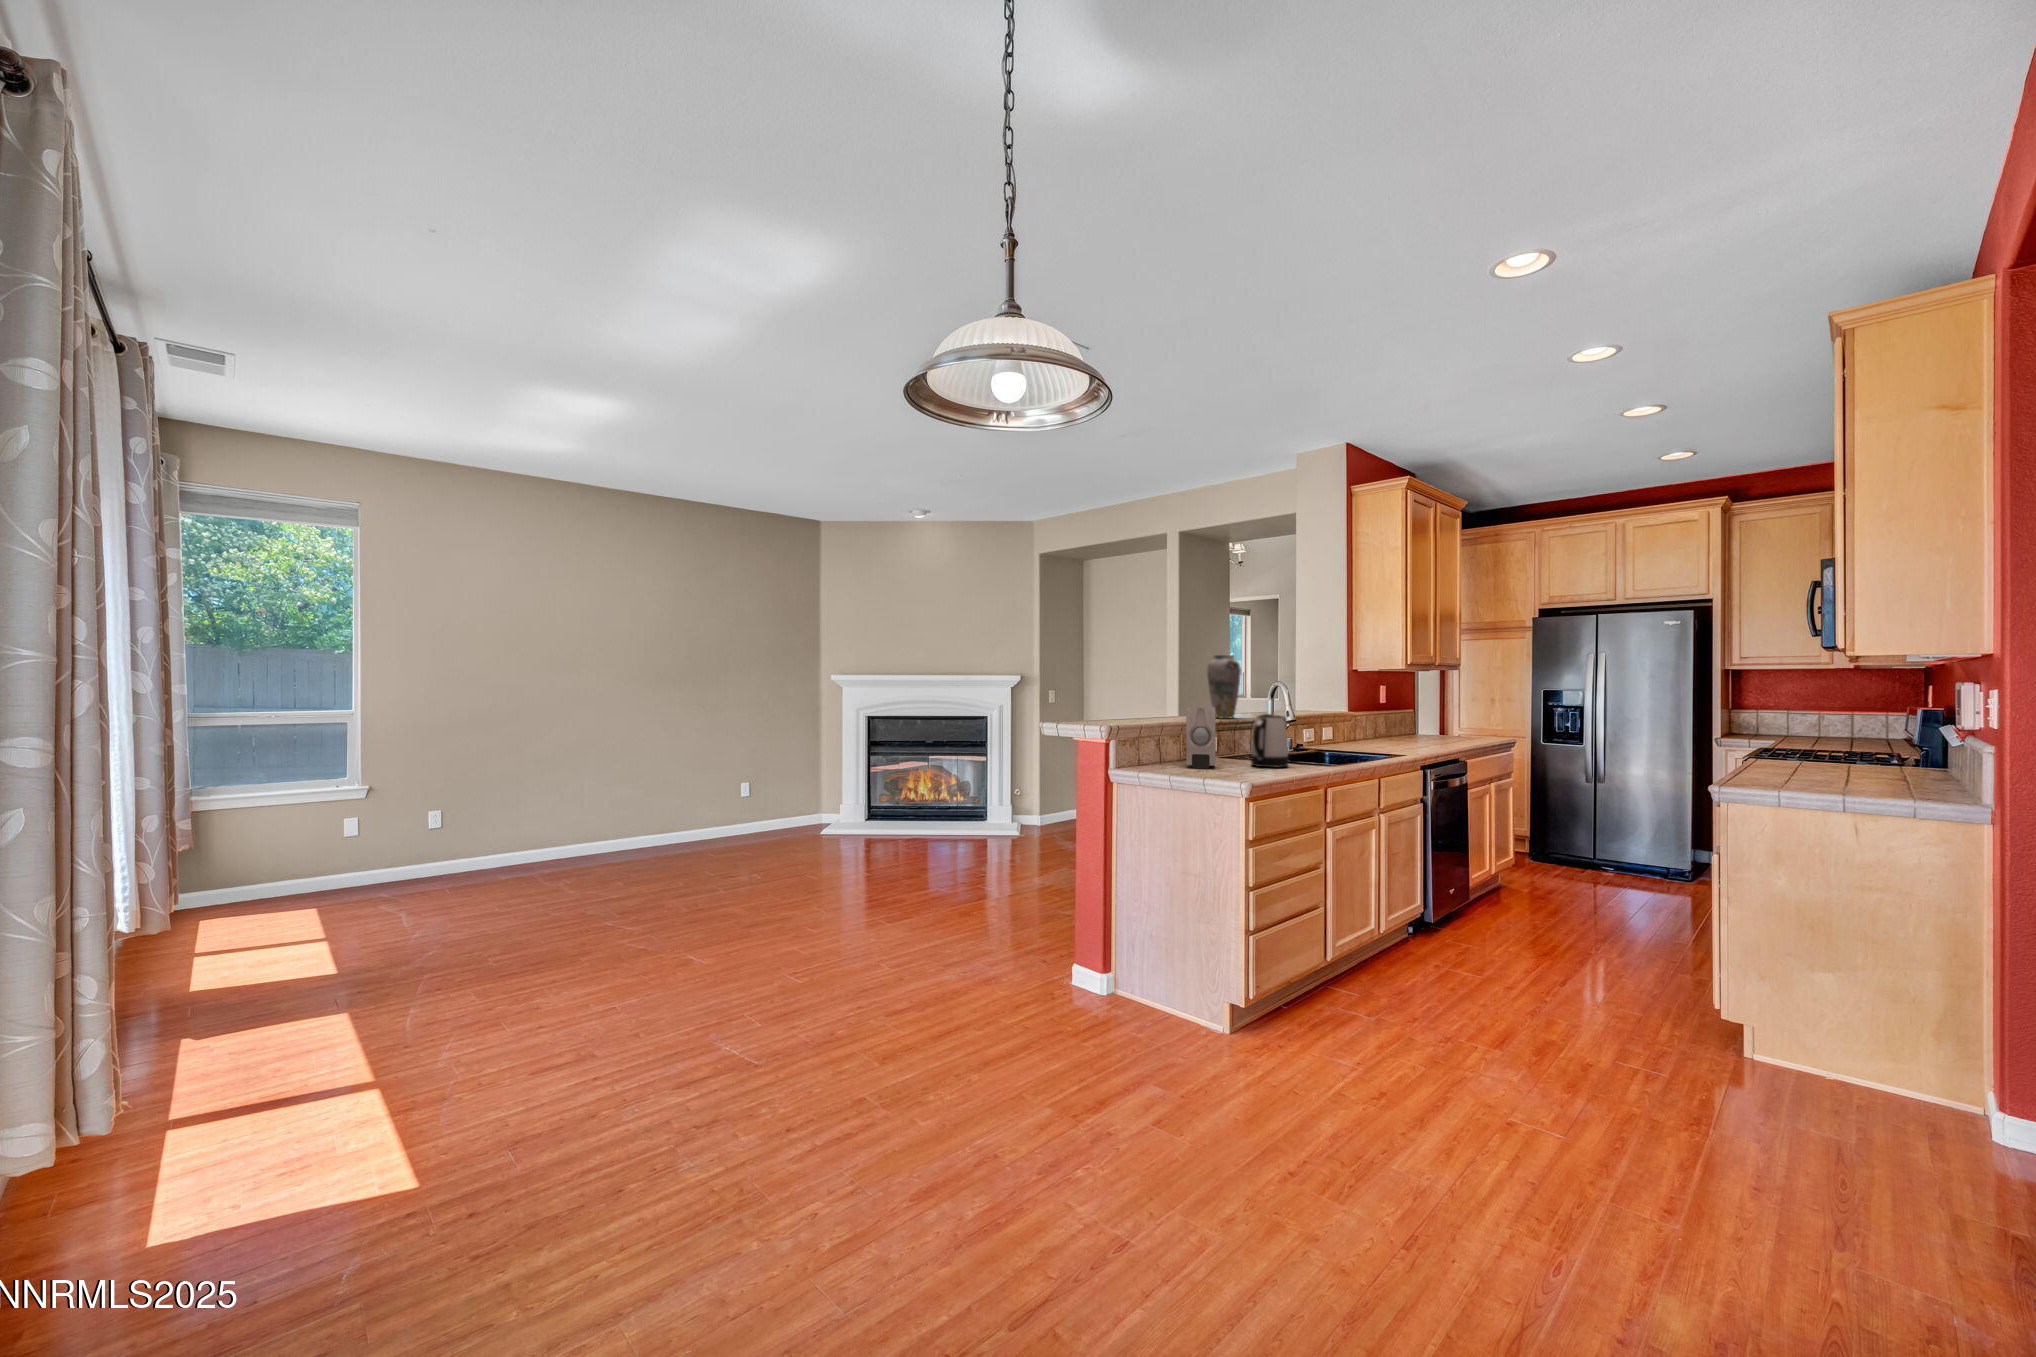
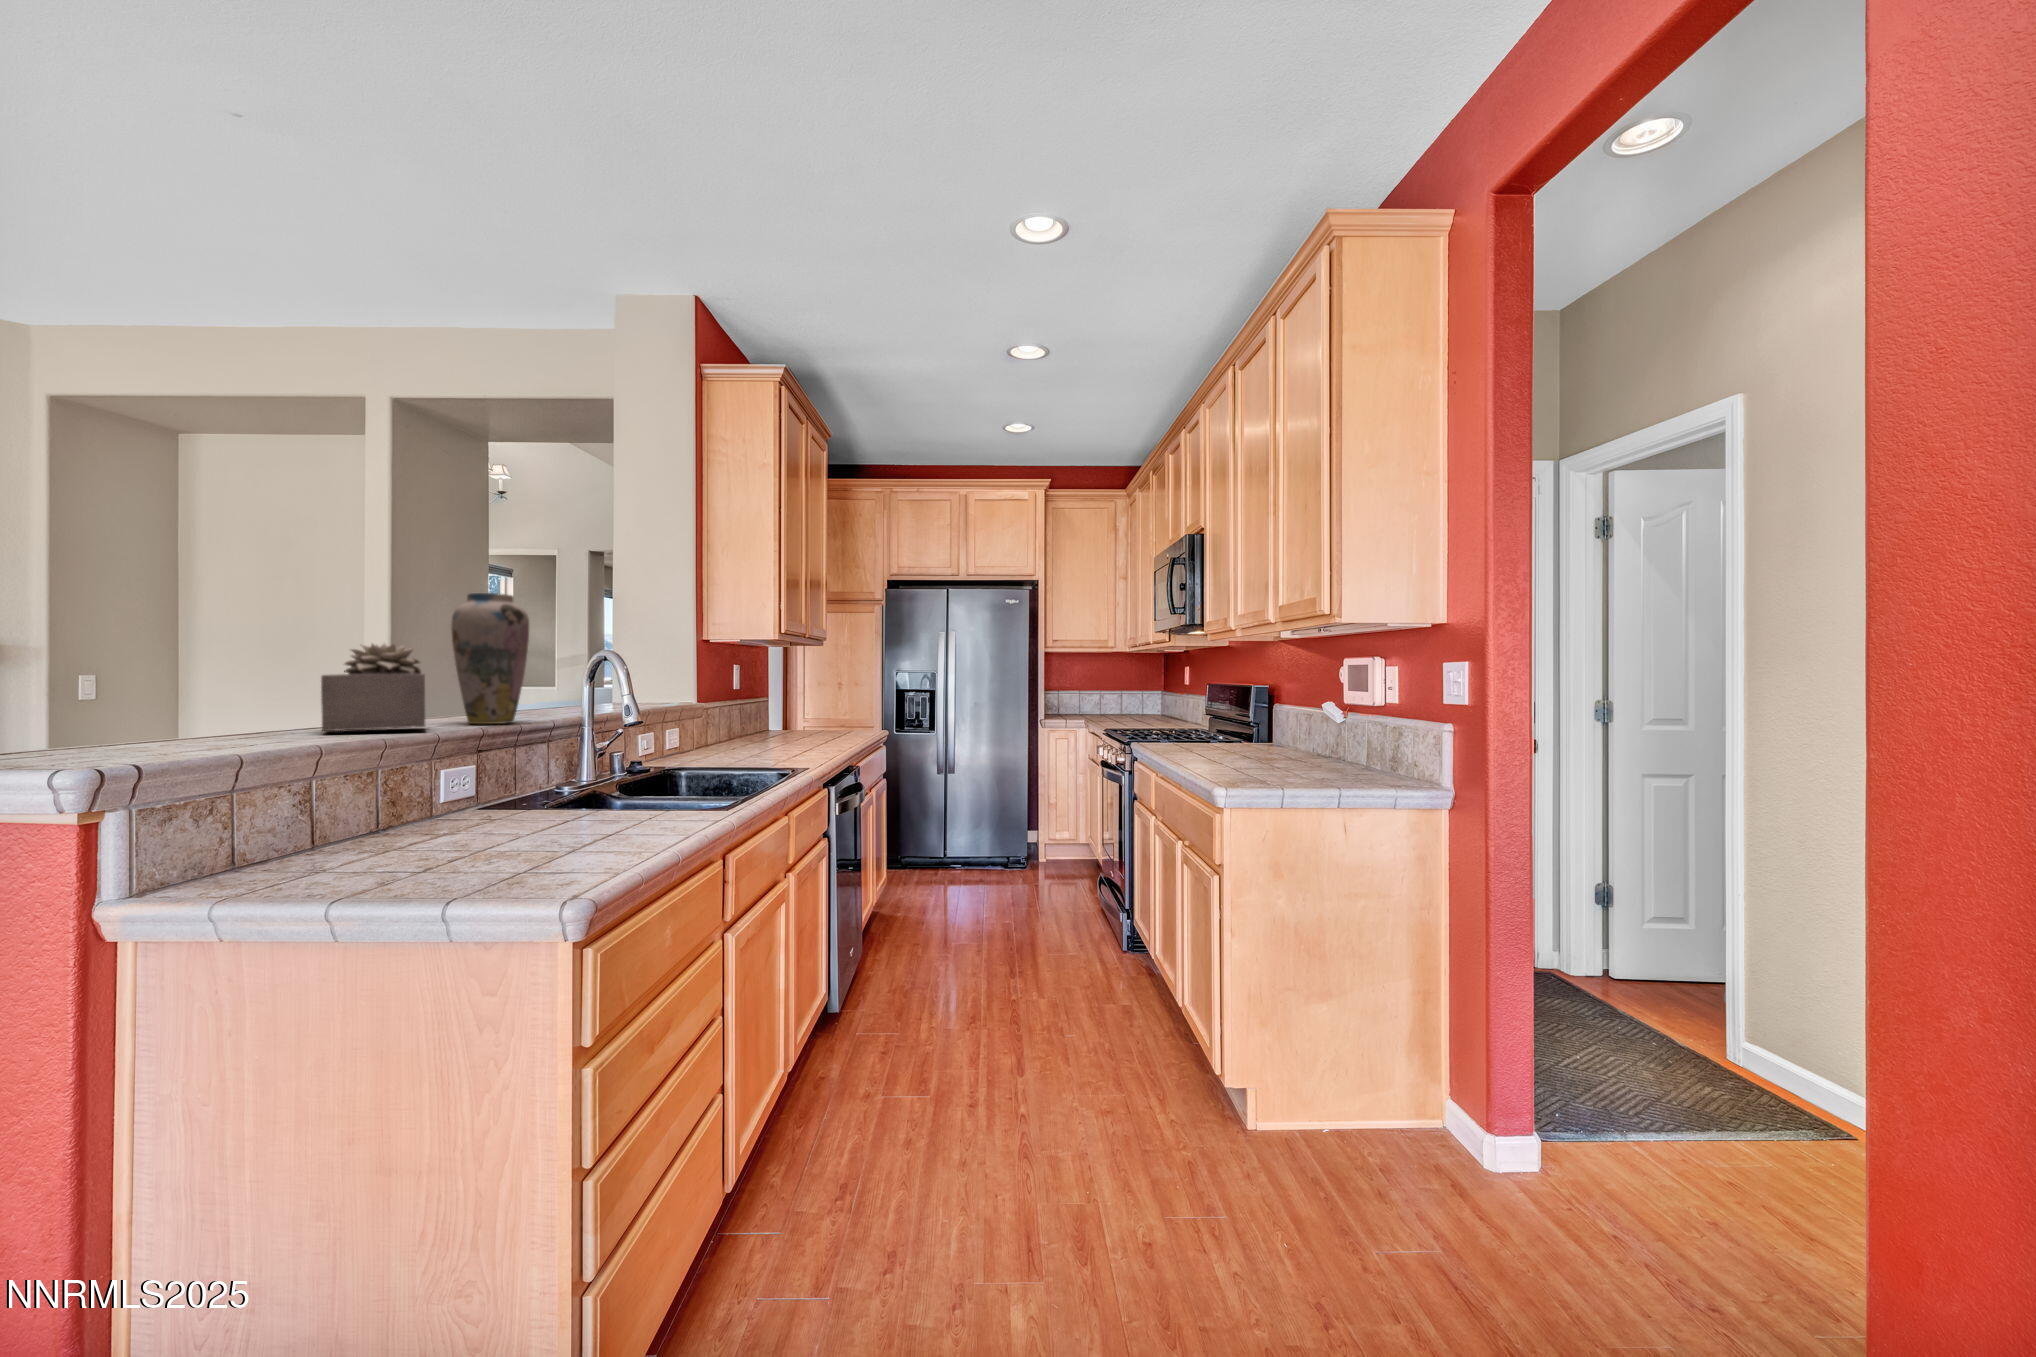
succulent plant: none [1161,680,1198,719] -> present [321,643,426,731]
soap dispenser: present [1186,707,1216,769] -> none [392,702,478,857]
kettle: present [1251,714,1288,767] -> none [565,713,649,828]

